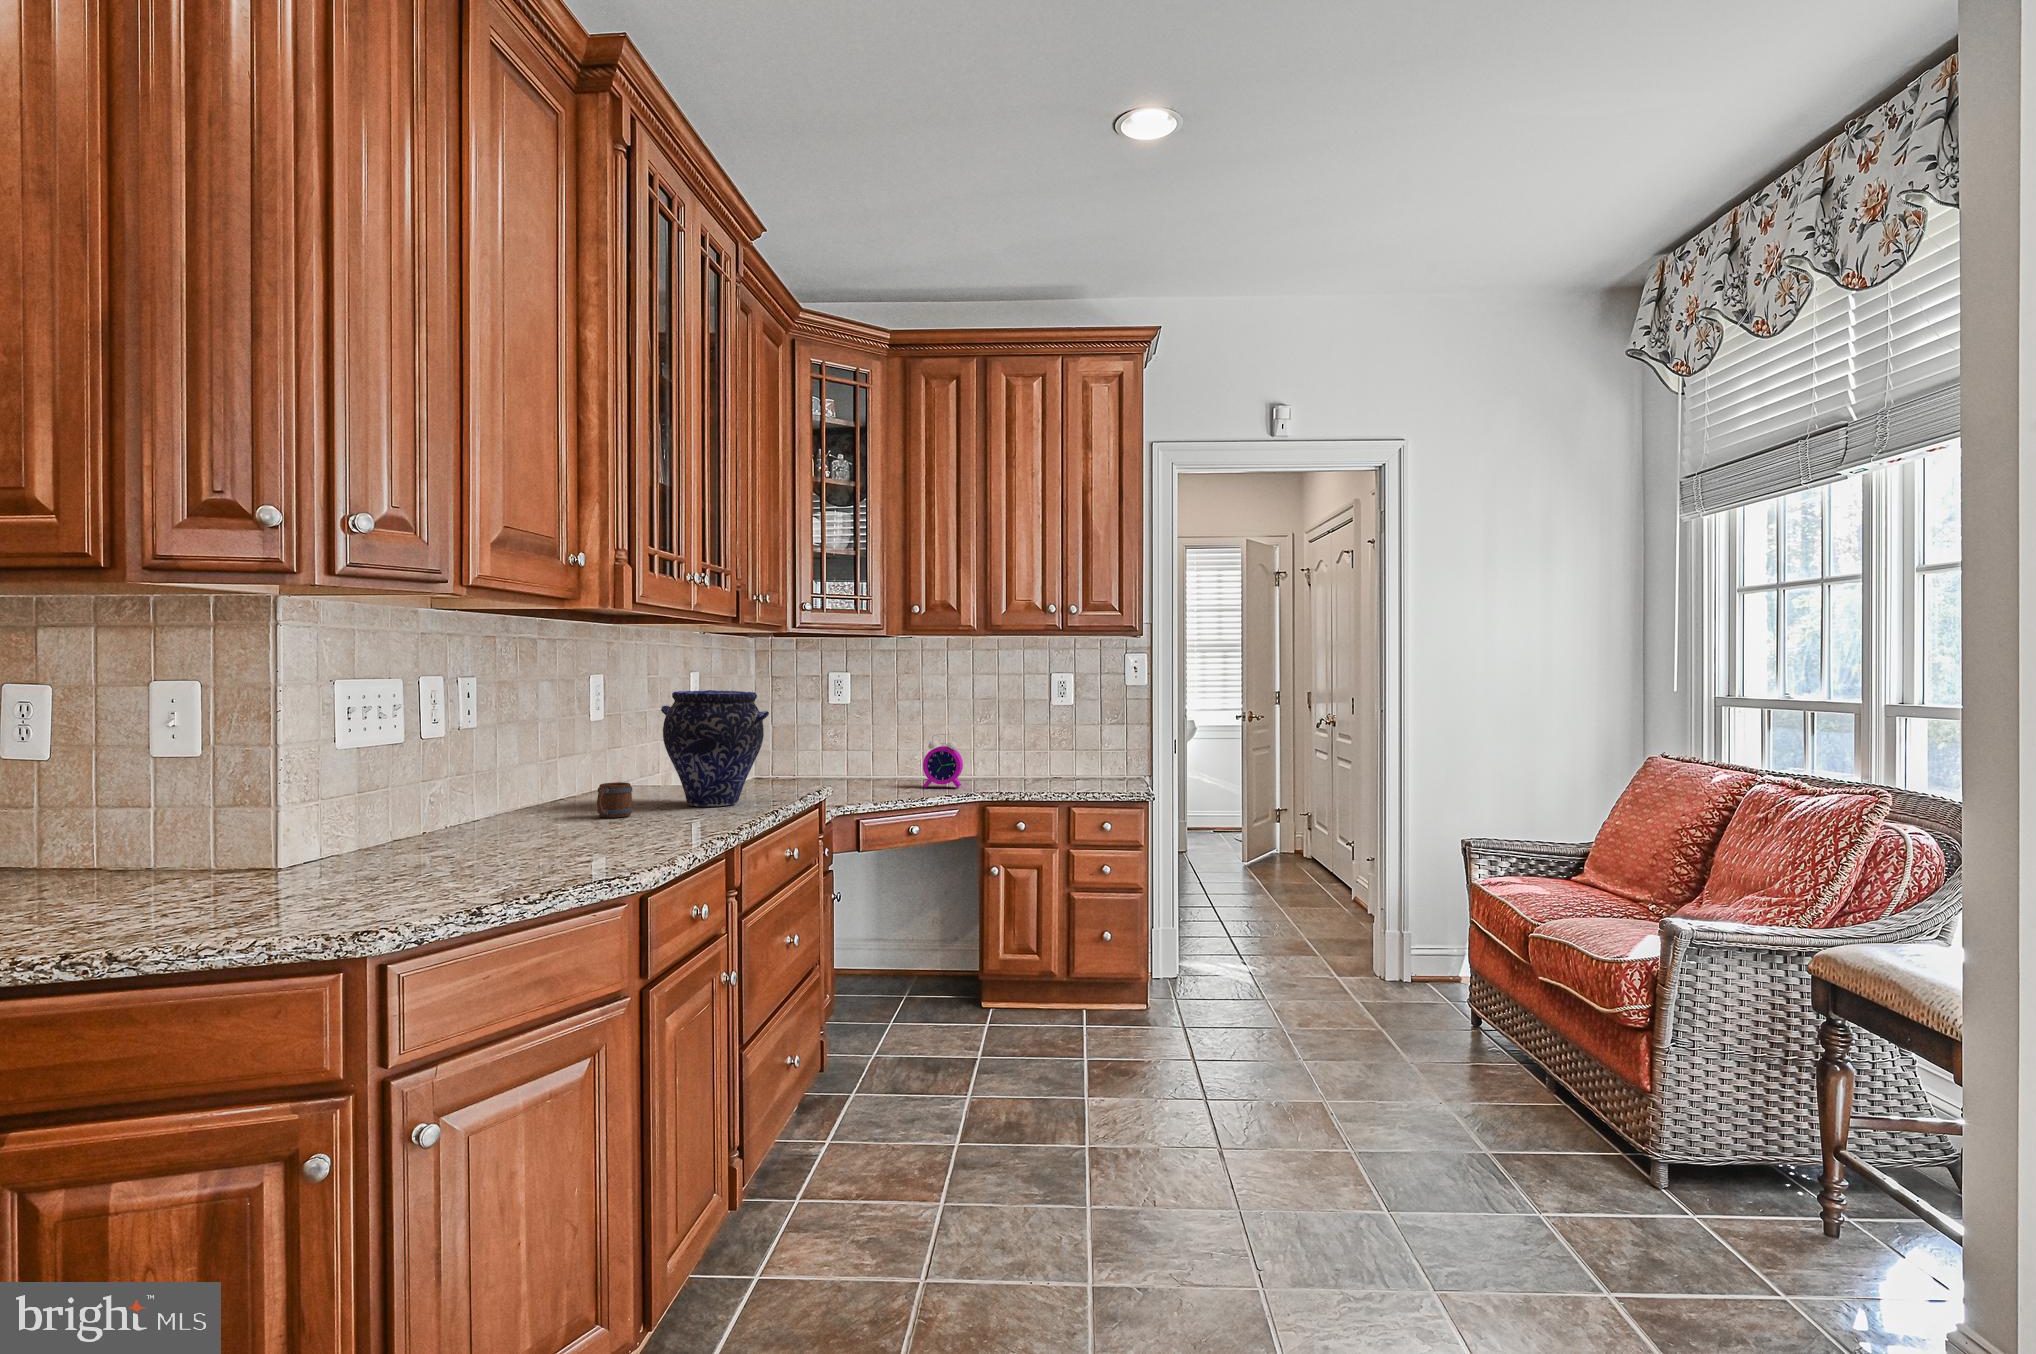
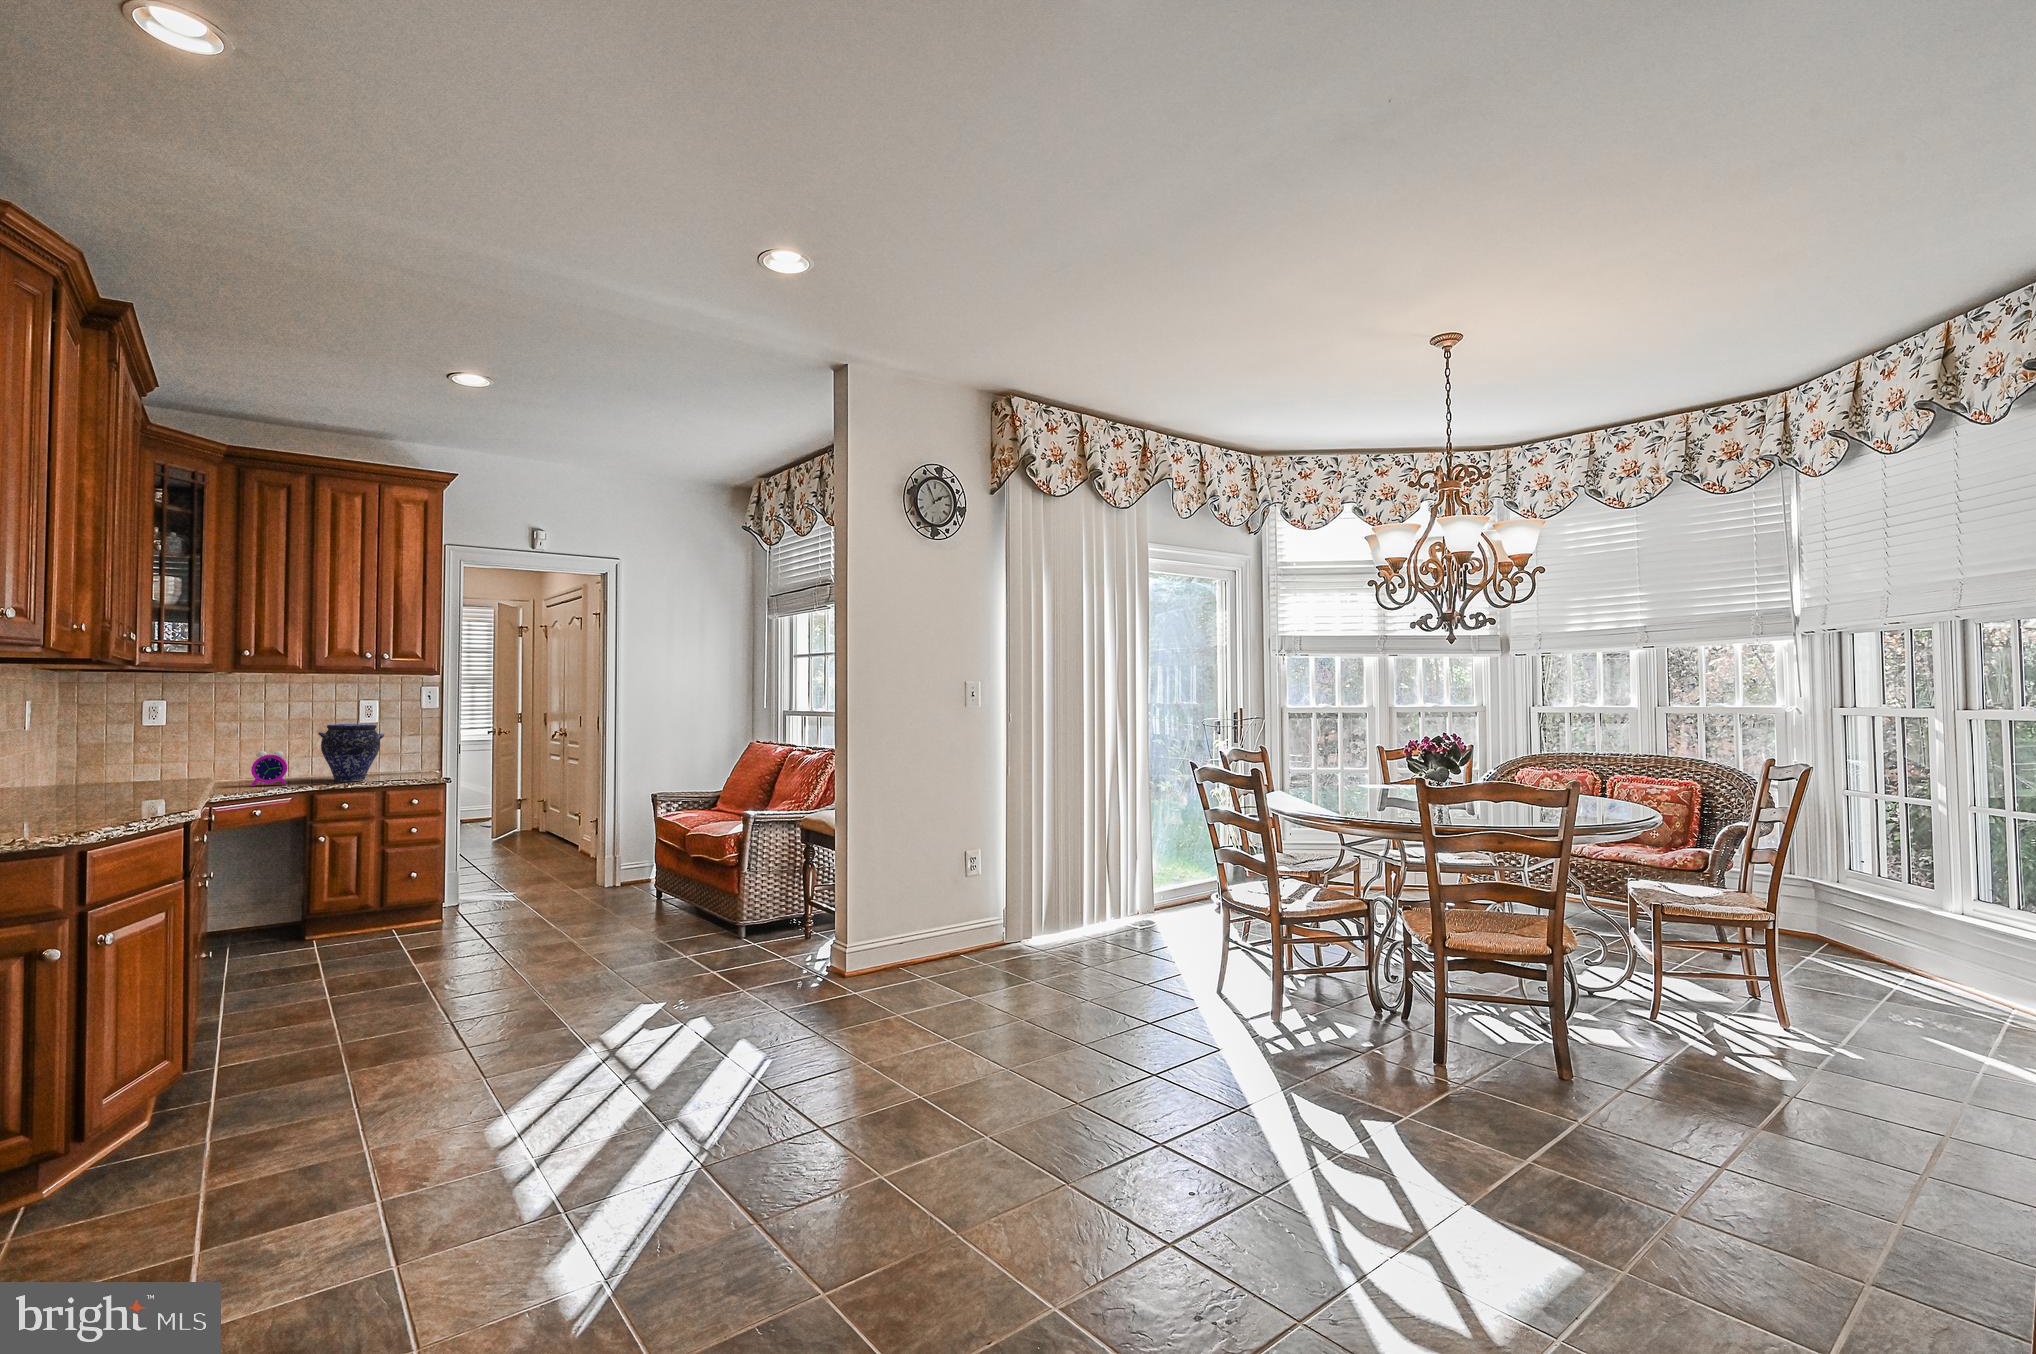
vase: present [661,690,769,806] -> present [318,724,384,782]
mug: present [597,782,632,818] -> none [36,779,70,804]

